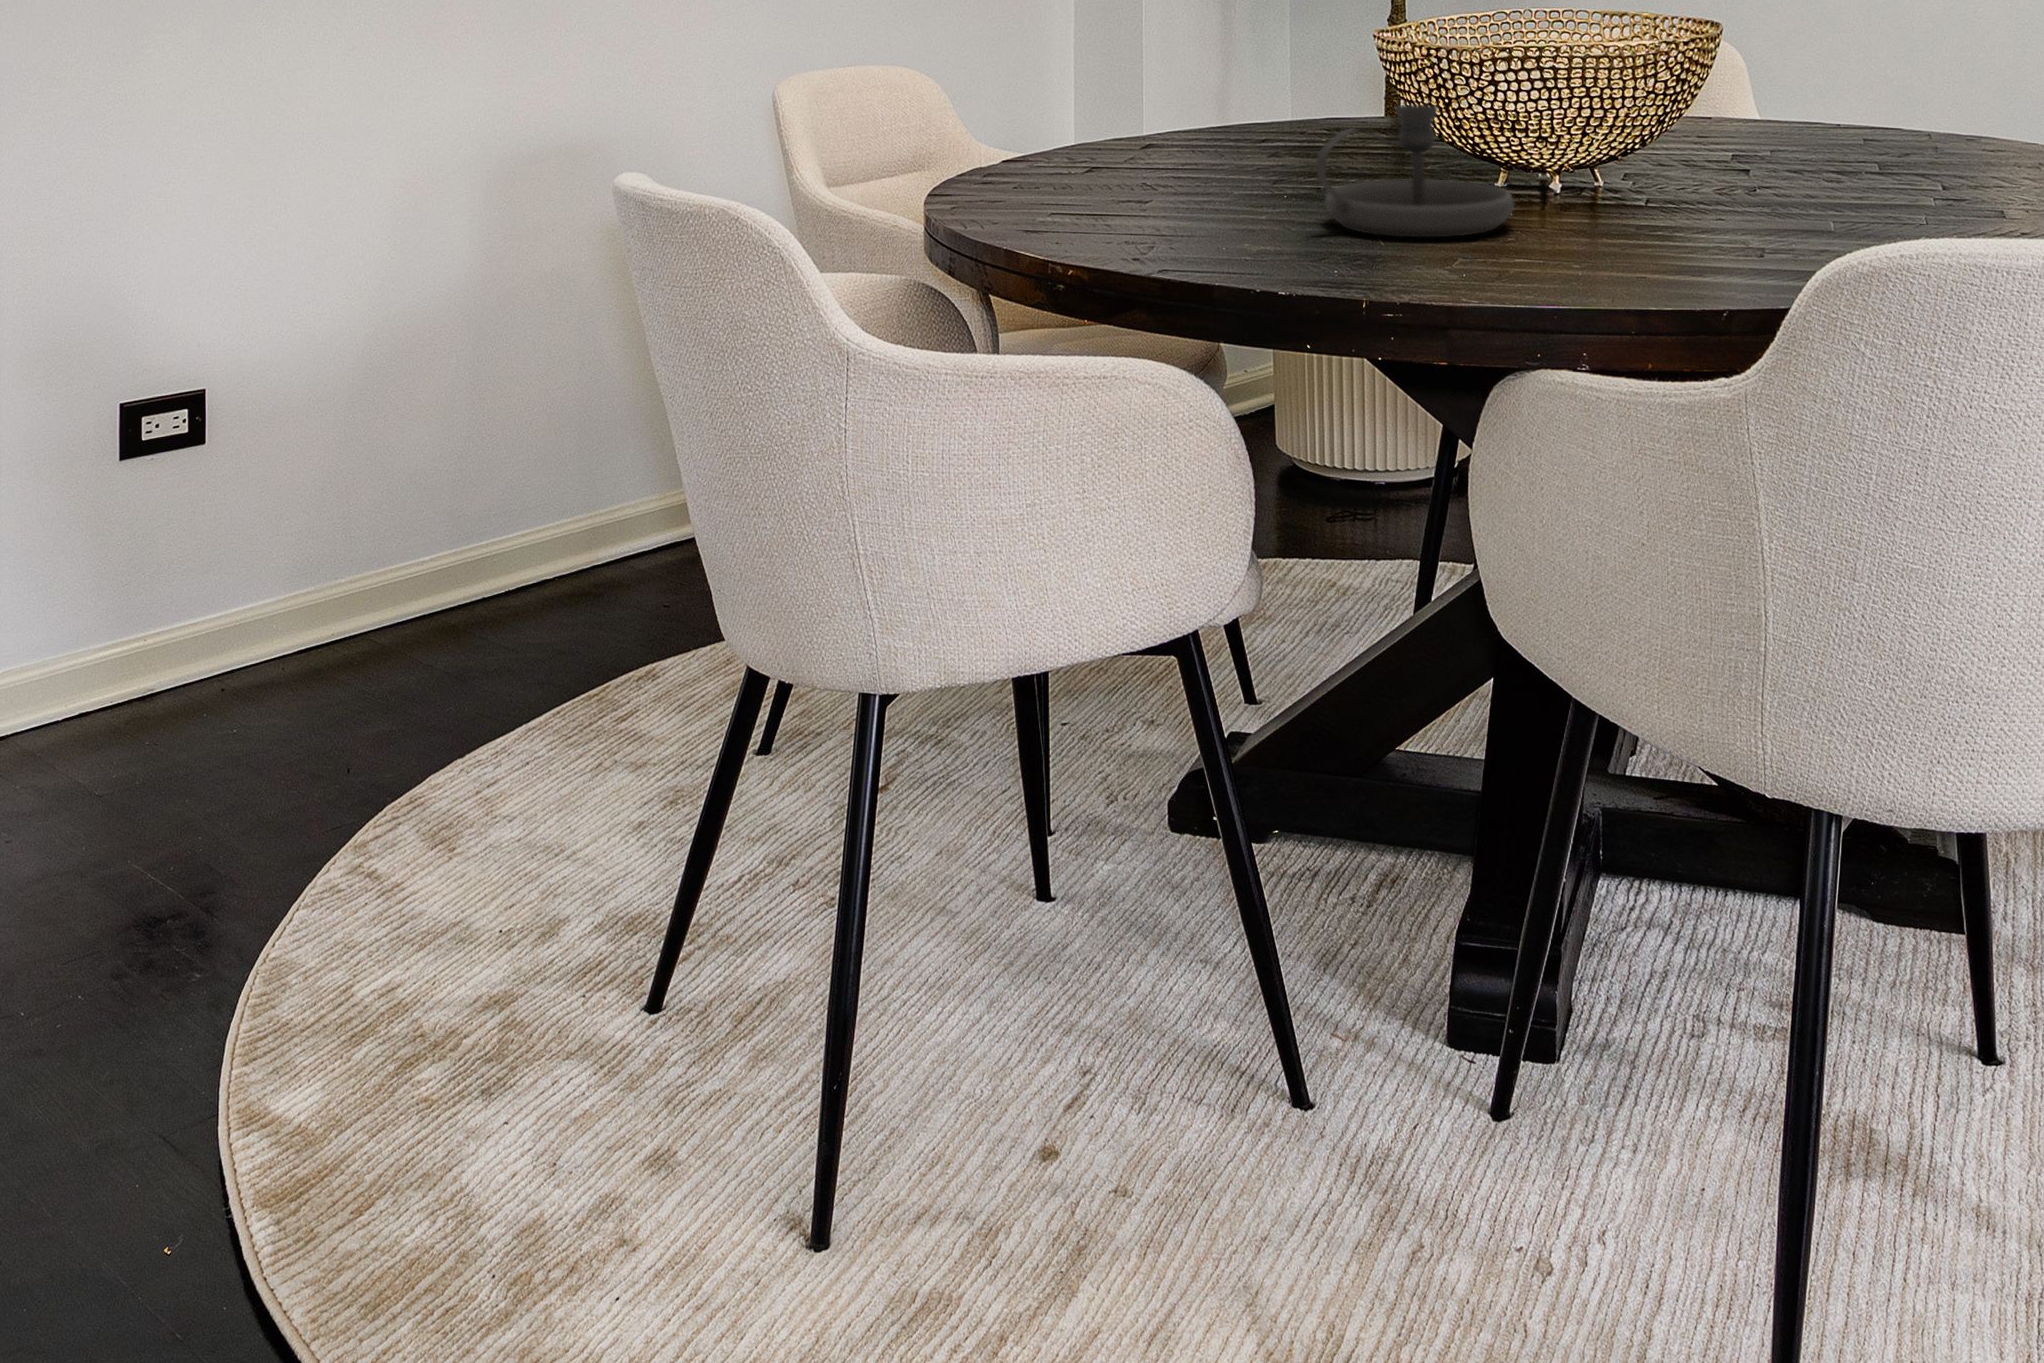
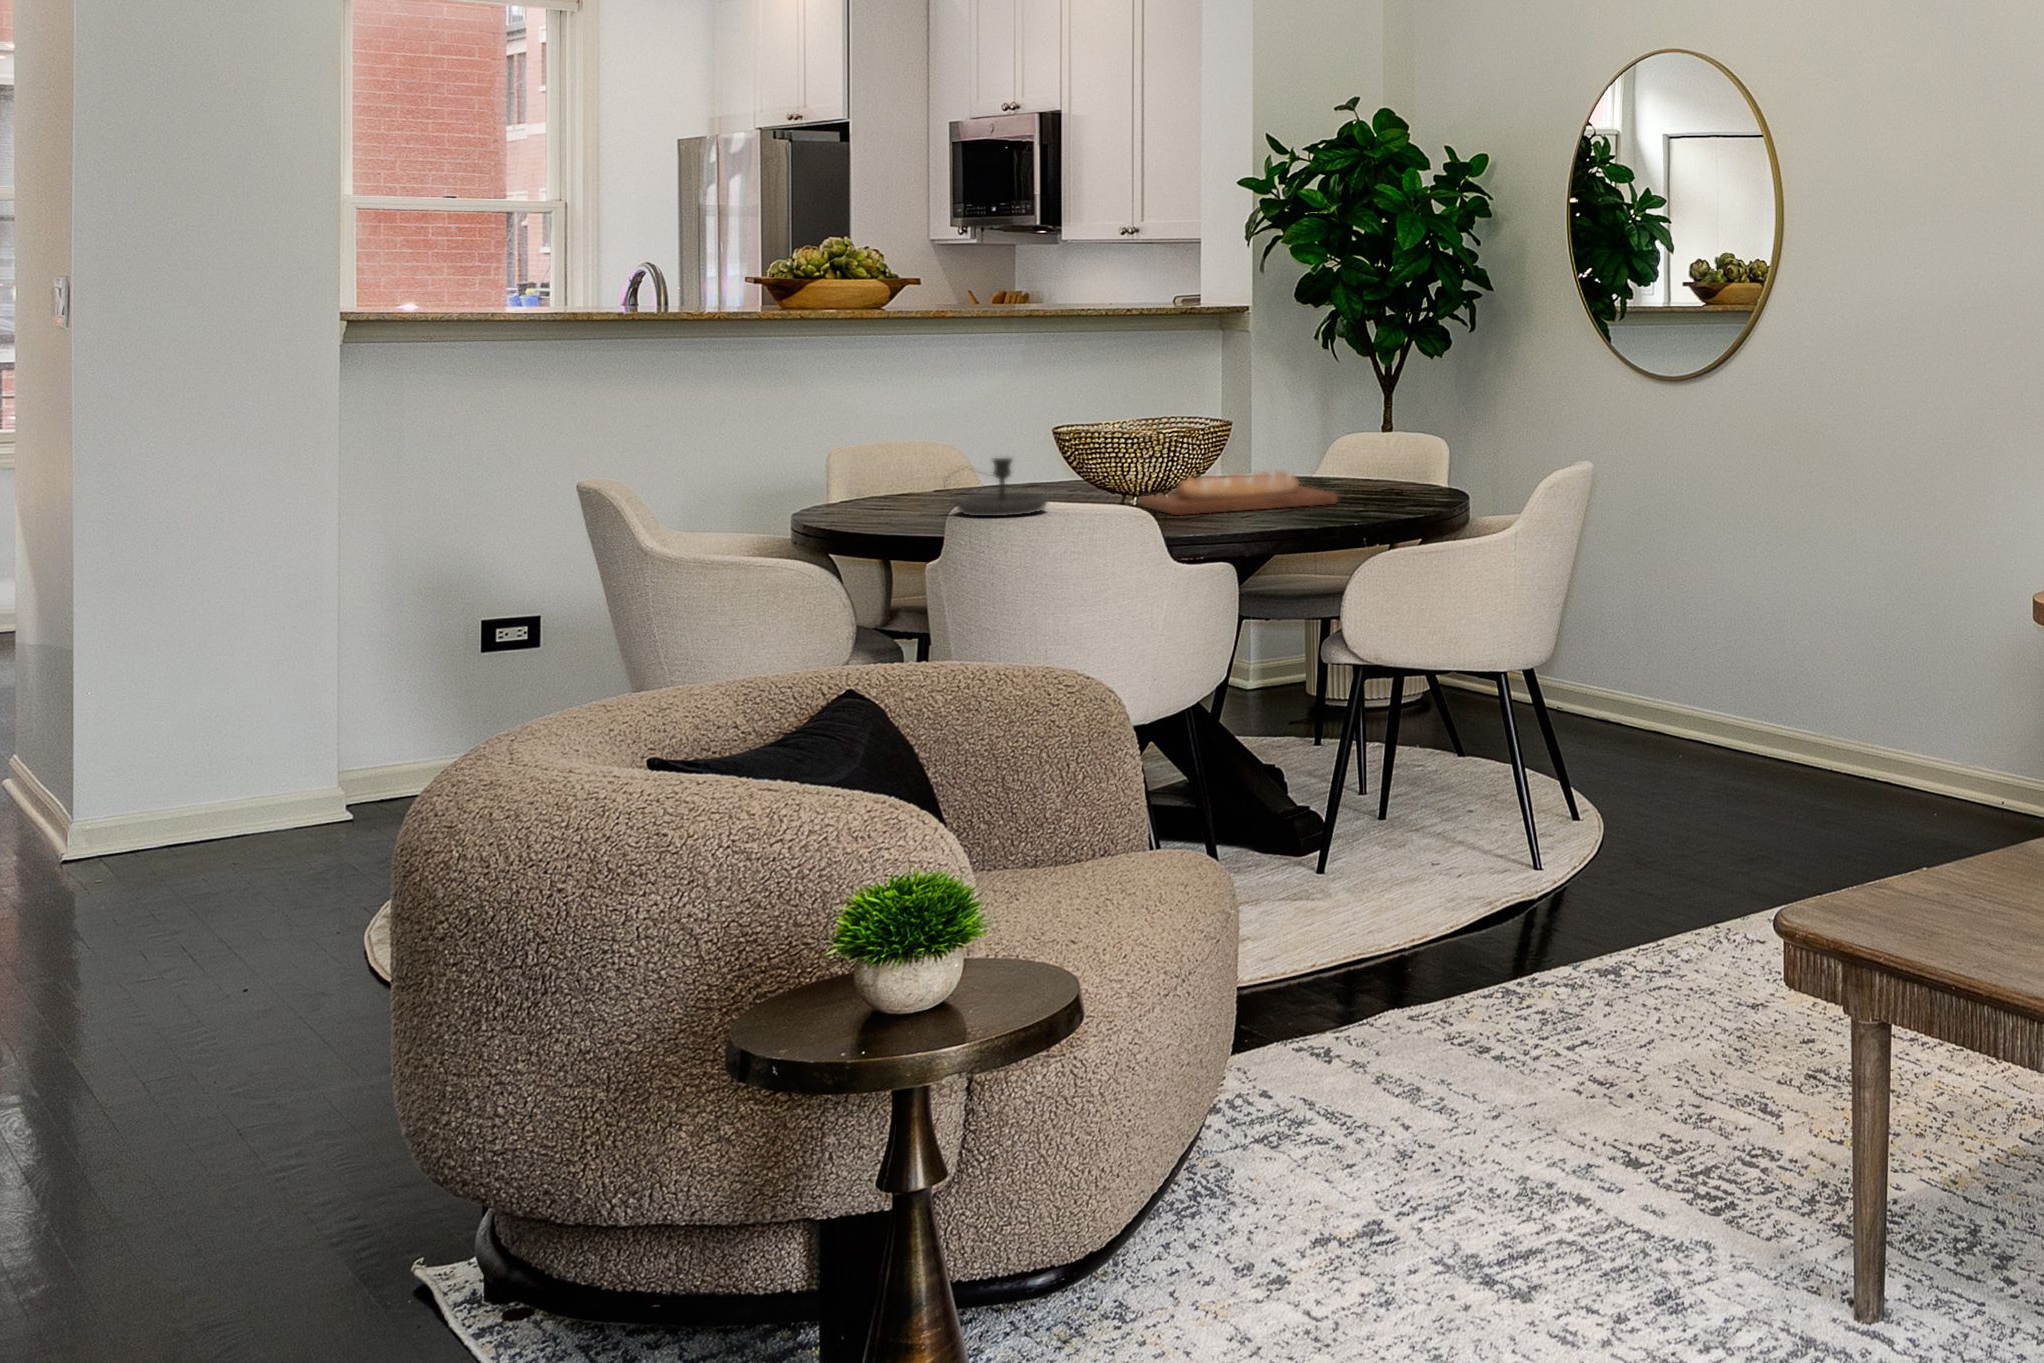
bread loaf: none [1634,120,2015,226] -> present [1141,471,1338,515]

